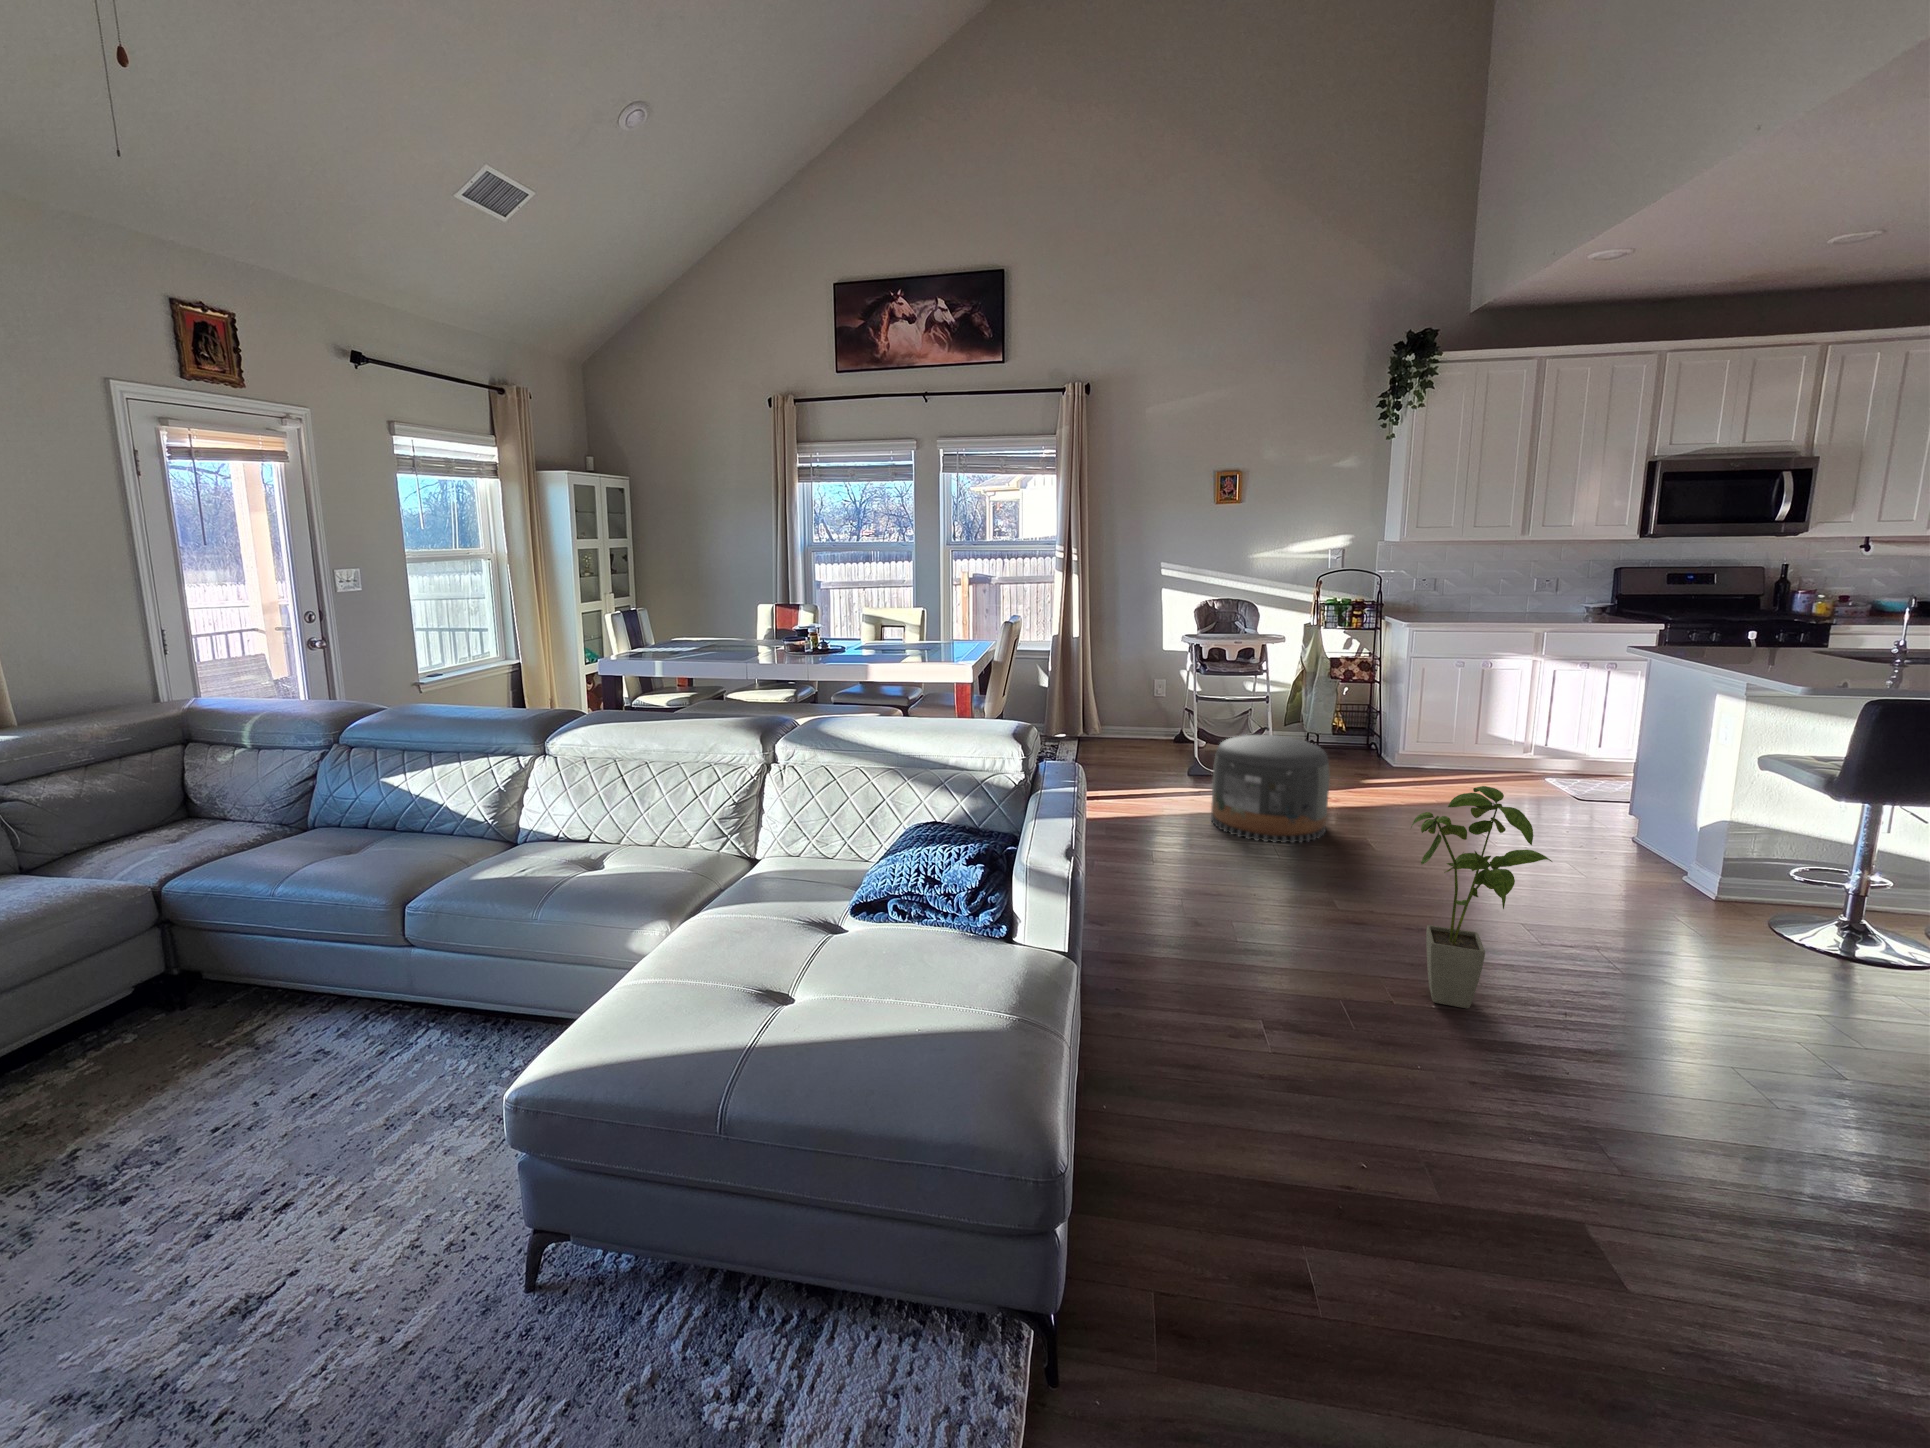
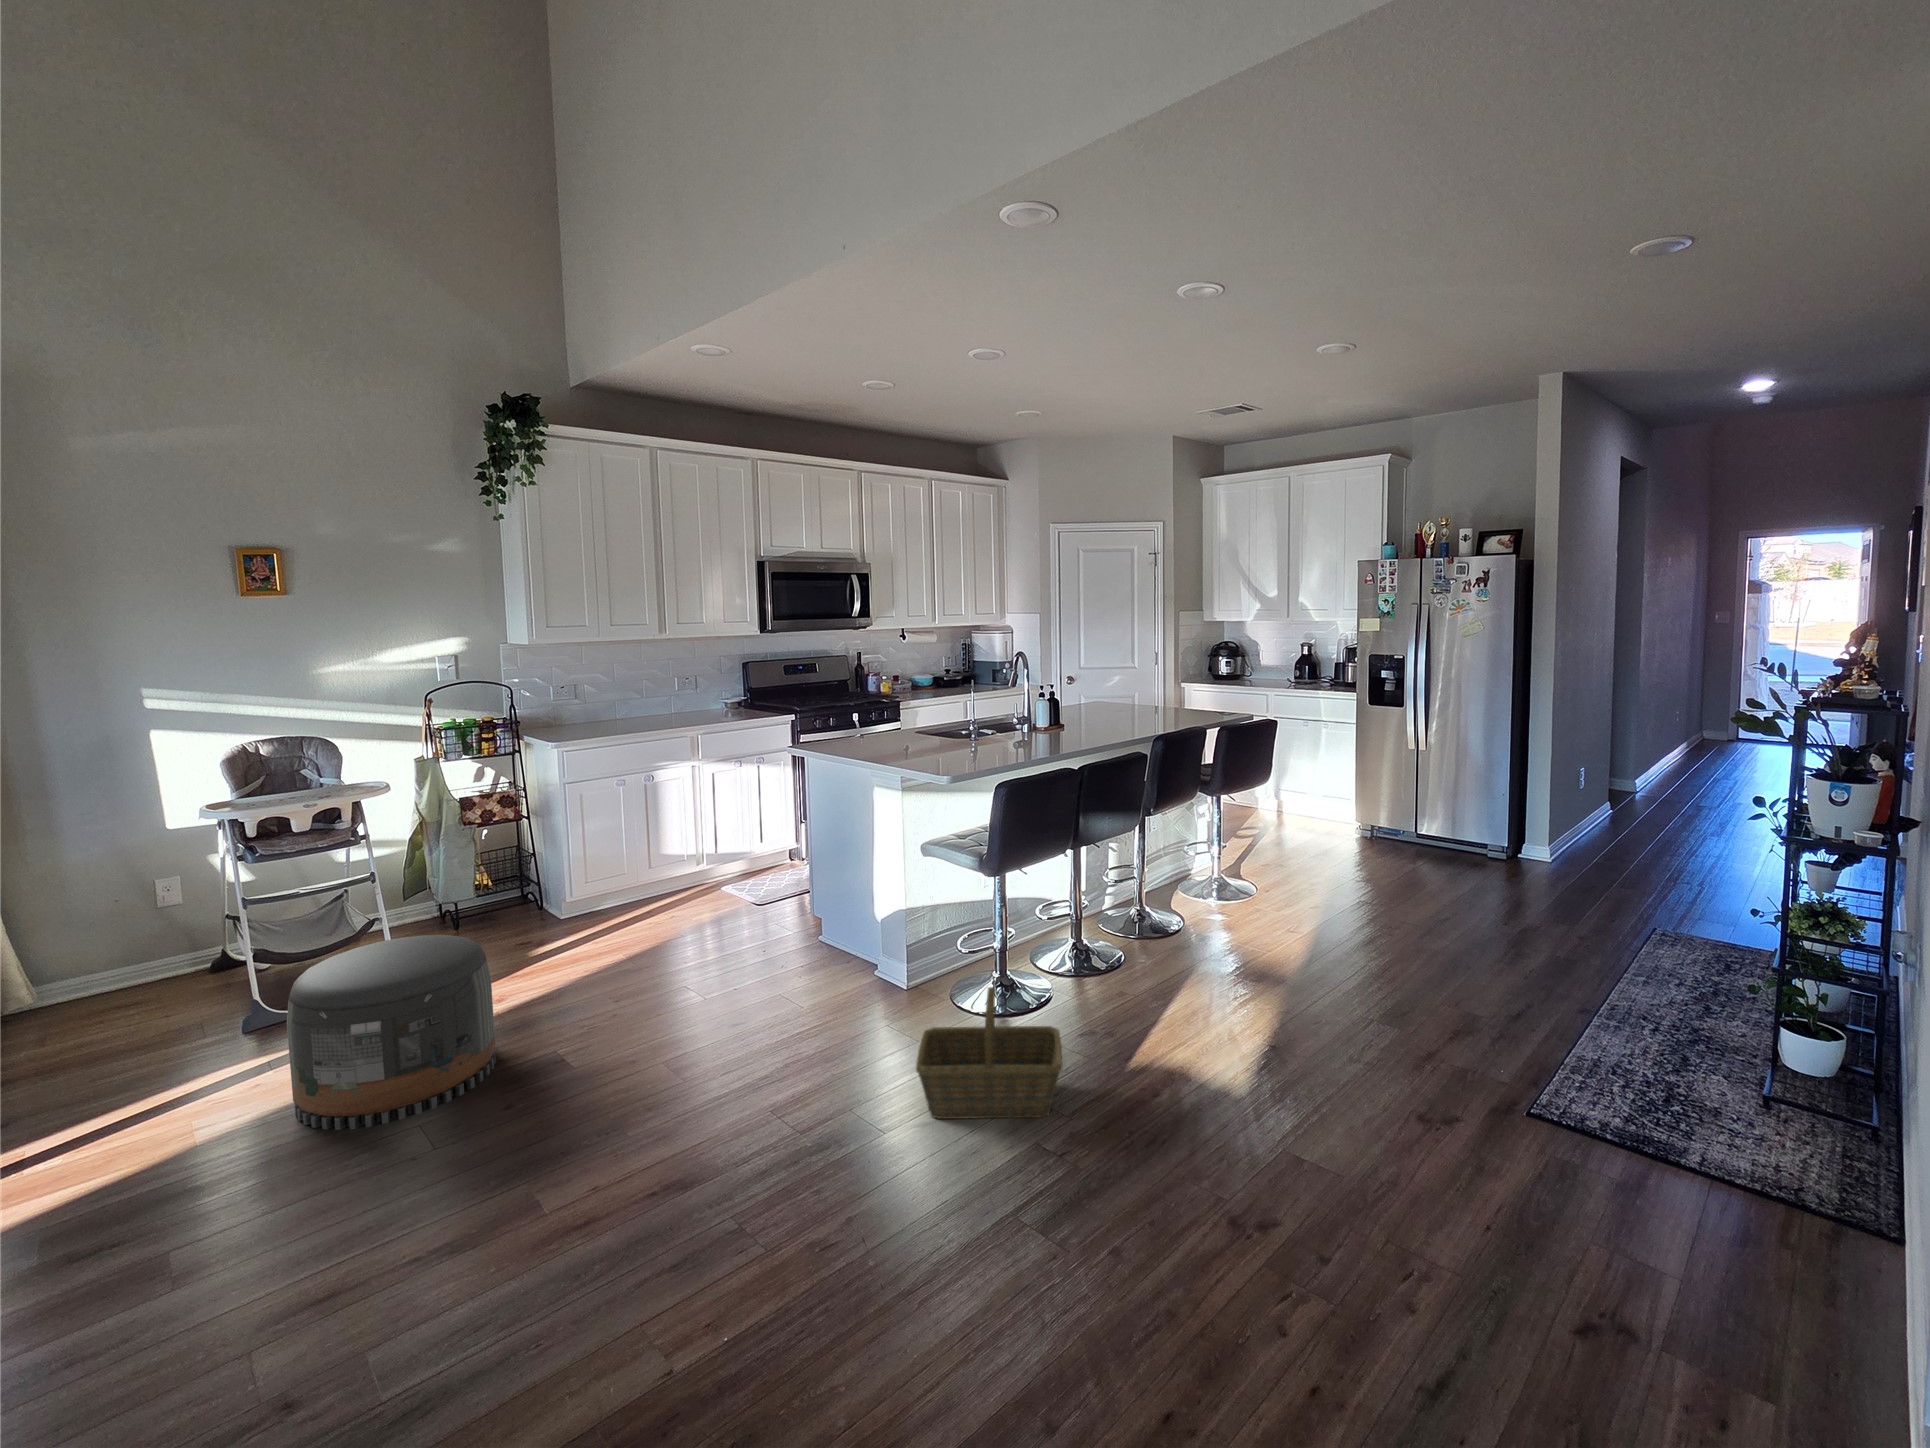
house plant: present [1411,786,1552,1008] -> none [648,974,820,1313]
basket: none [1668,904,1881,1043] -> present [916,987,1062,1119]

